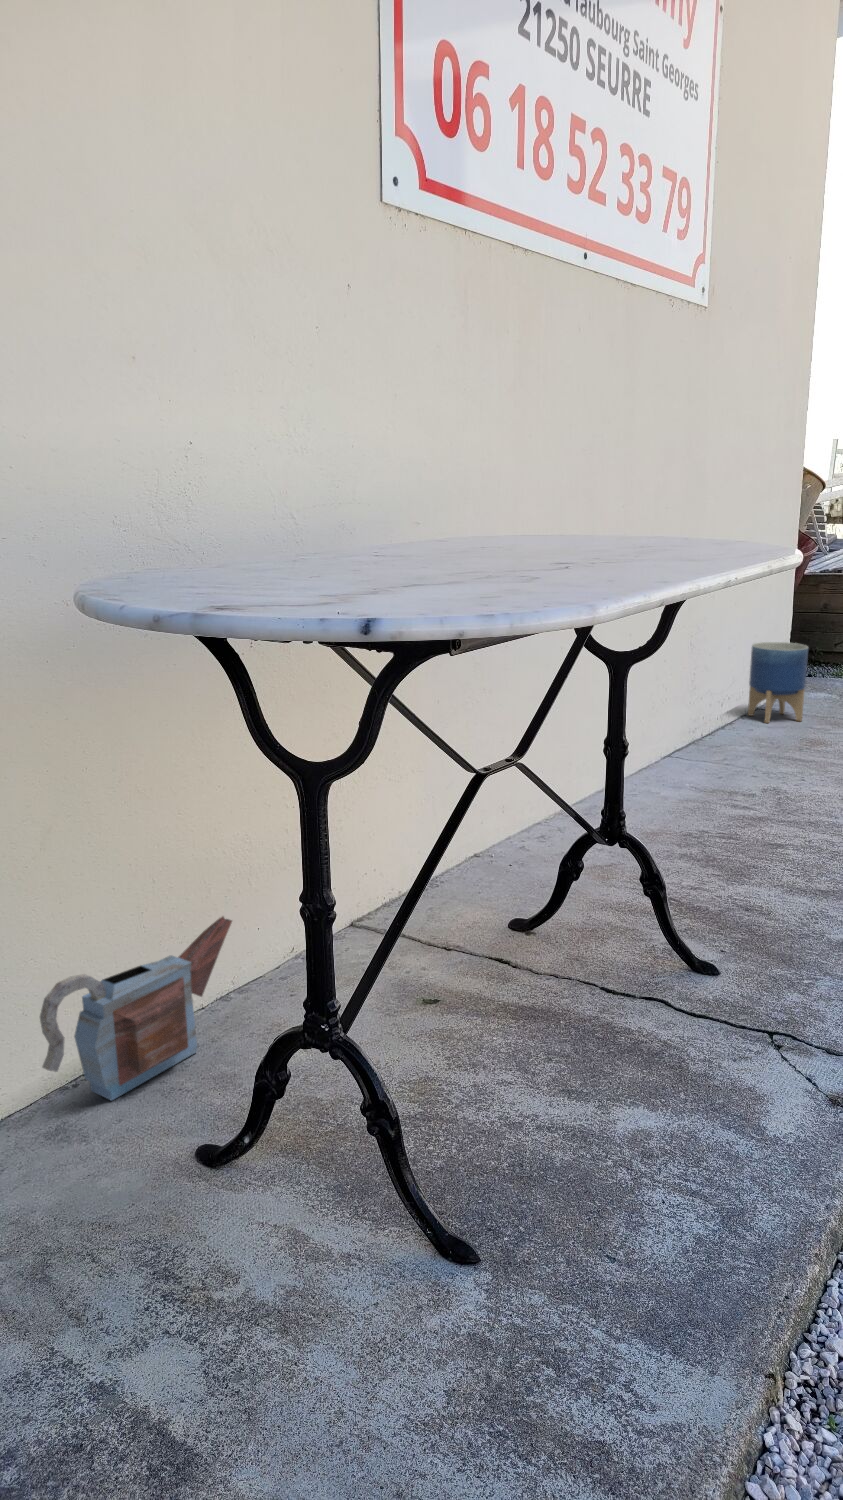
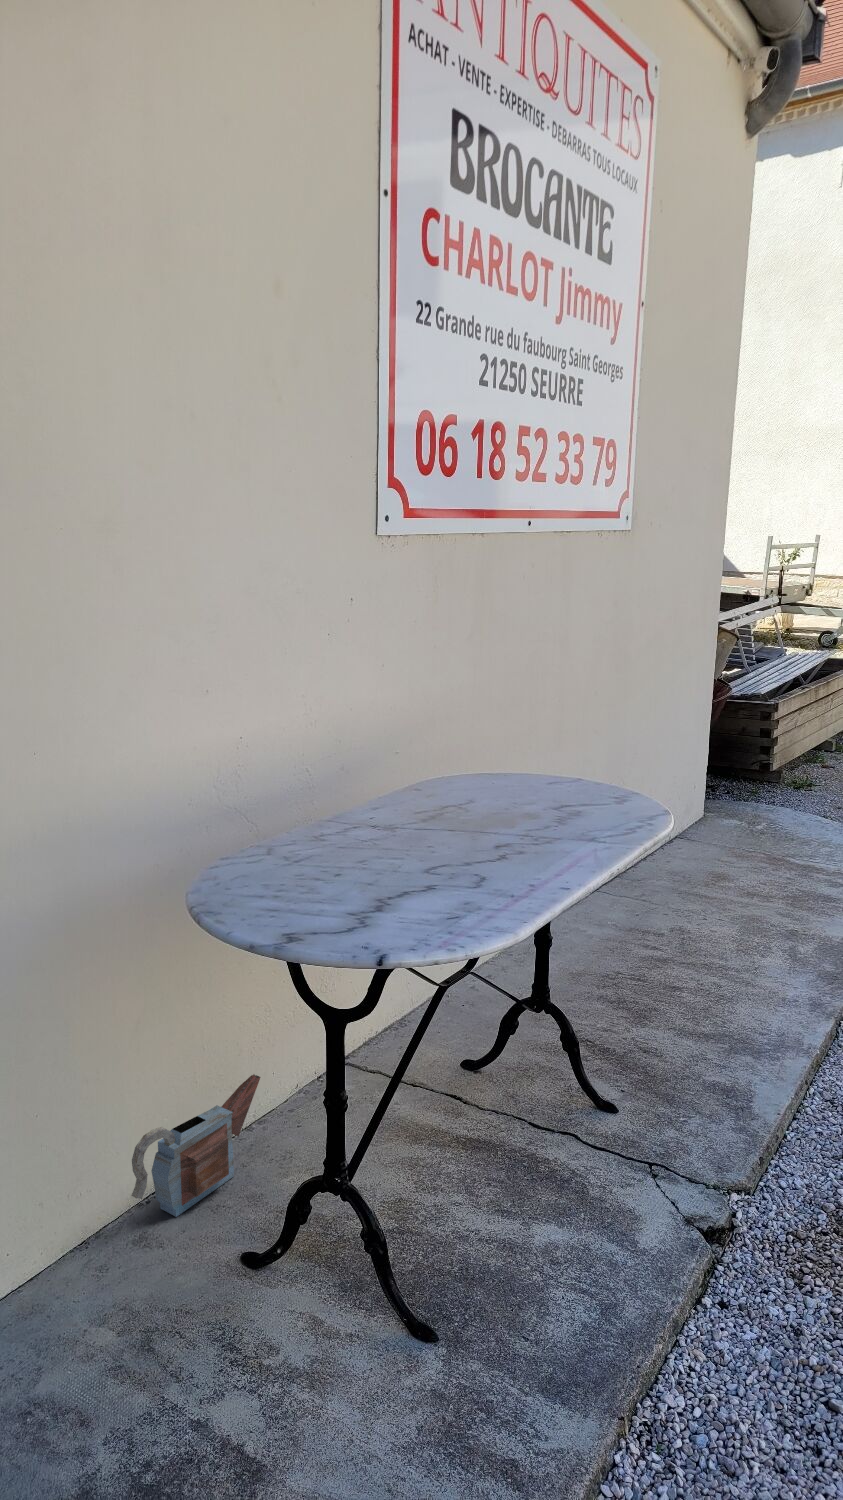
planter: present [748,642,808,723] -> none [666,786,716,856]

